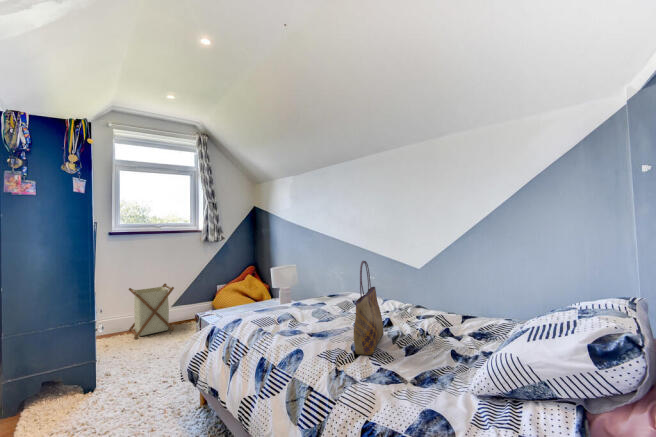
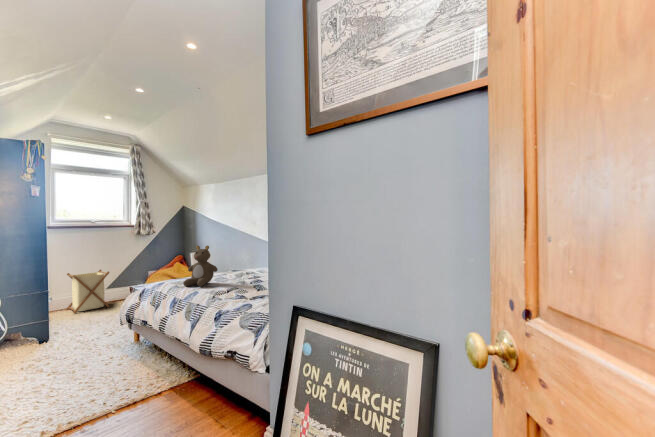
tote bag: present [354,261,383,355] -> none [228,242,252,292]
teddy bear: none [273,263,324,335] -> present [183,245,218,286]

